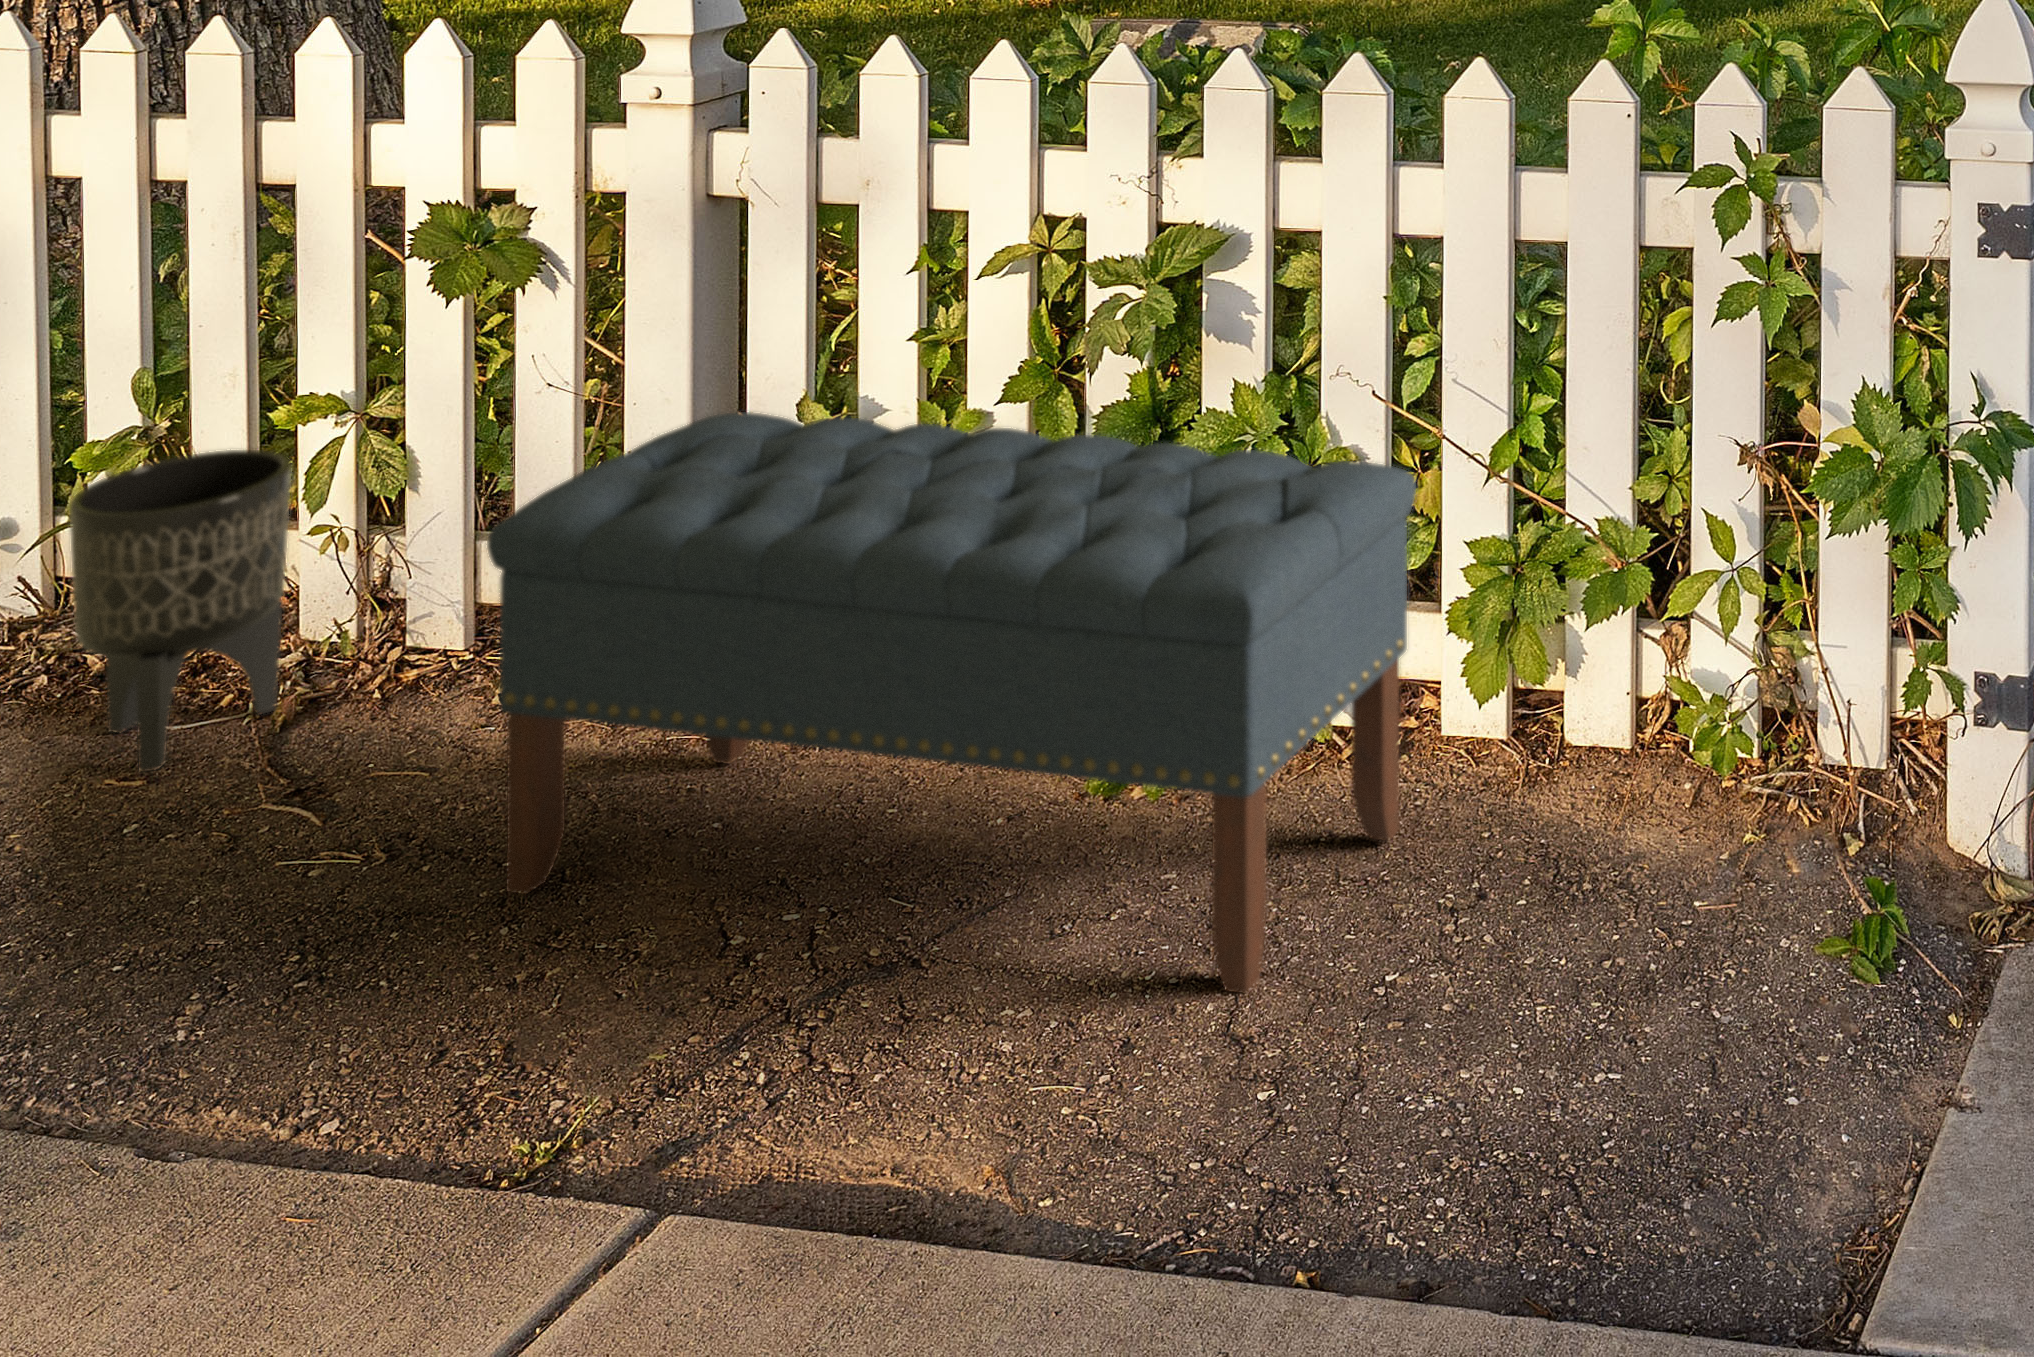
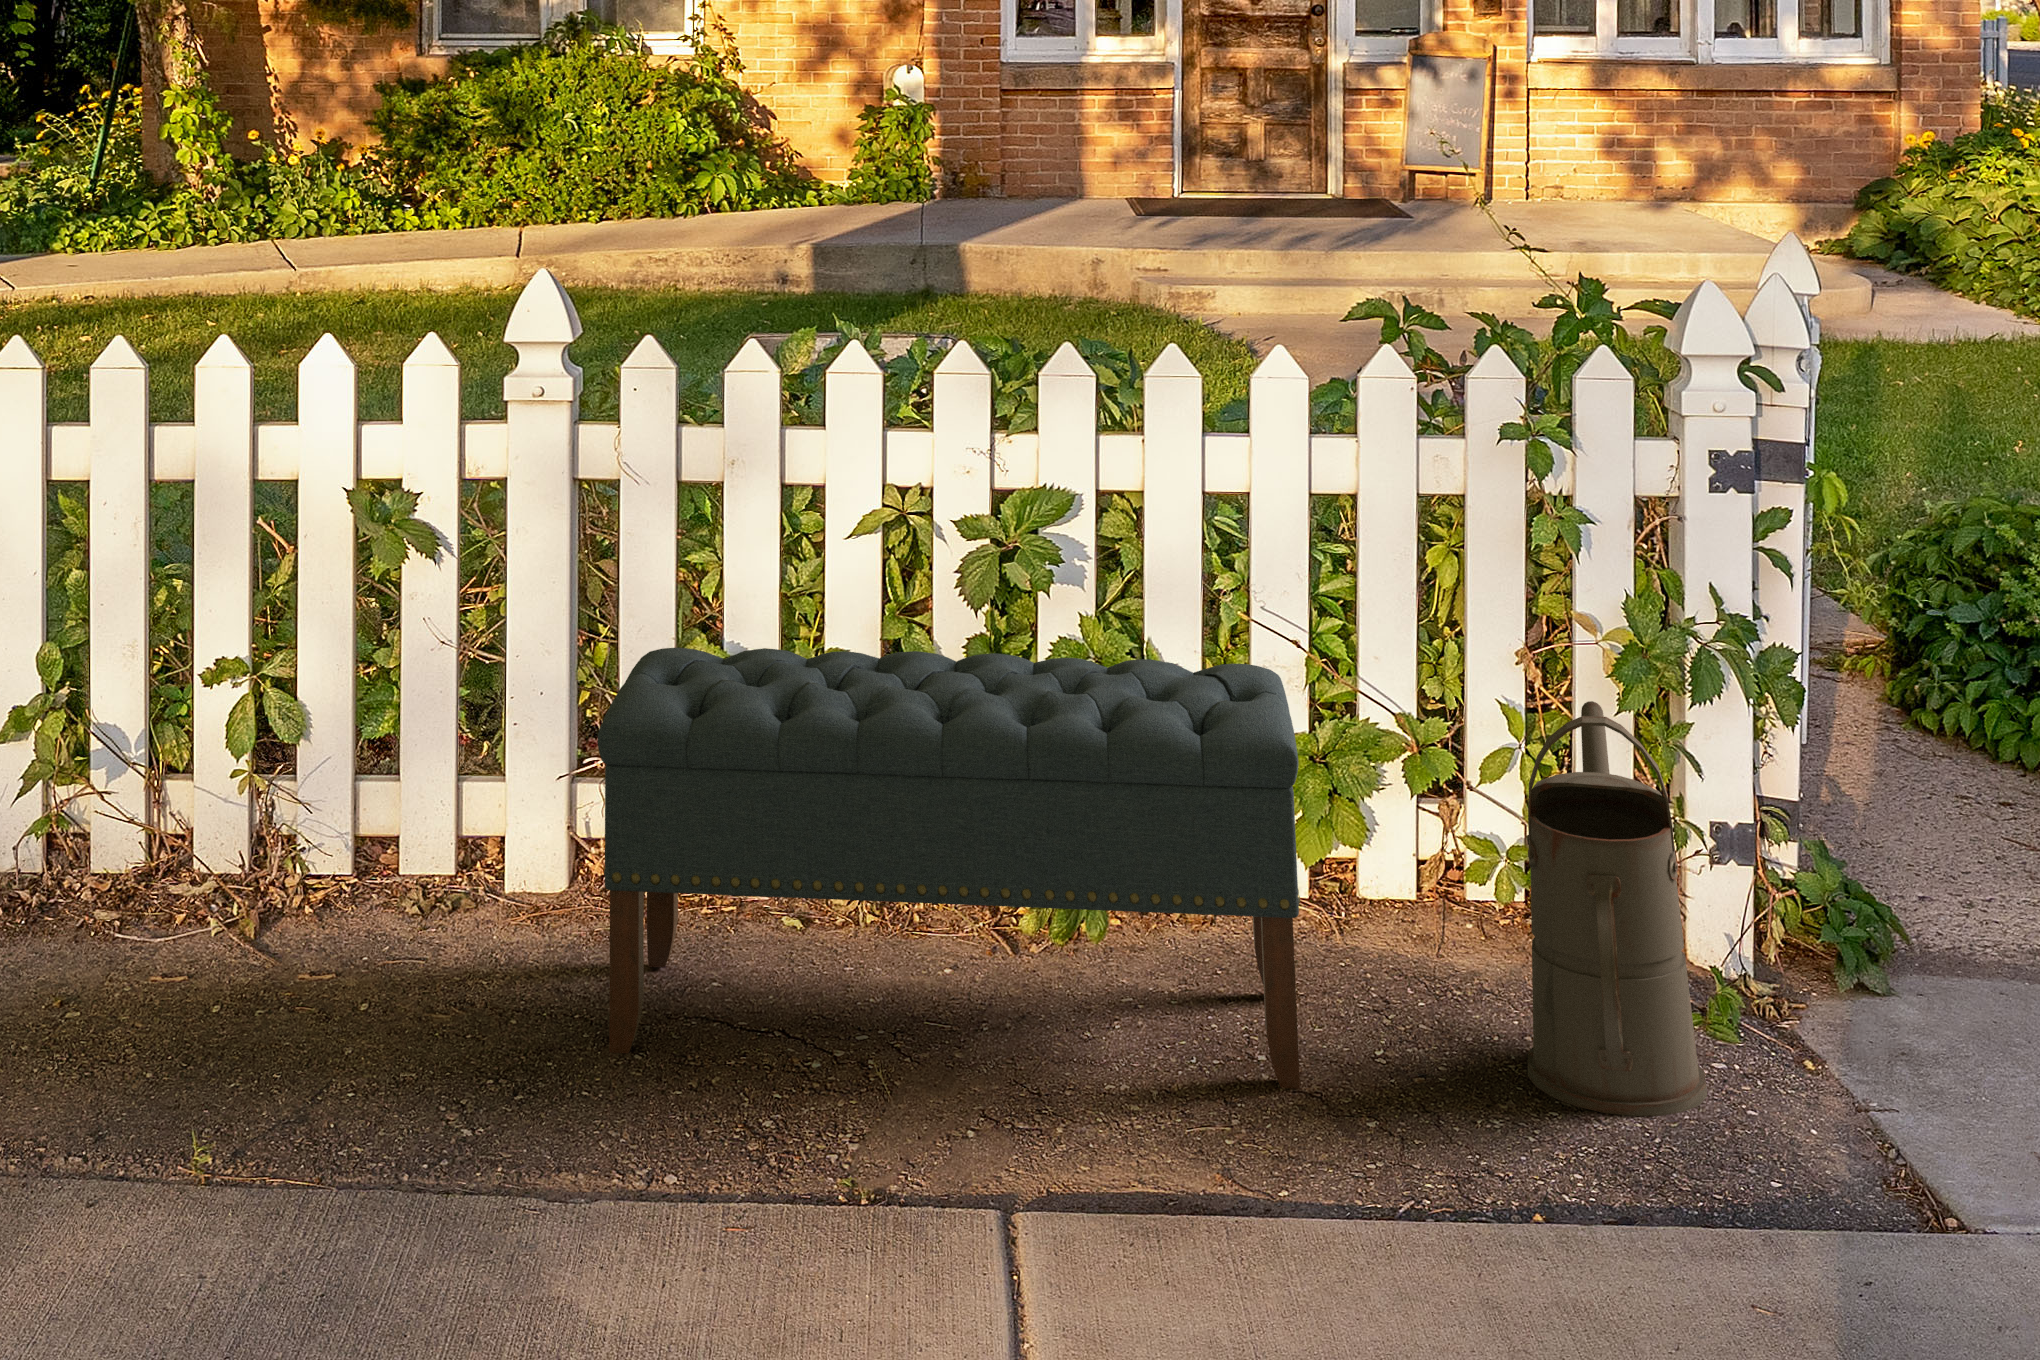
planter: present [70,450,291,772] -> none [87,707,243,991]
watering can: none [1540,515,1818,1068] -> present [1527,701,1707,1116]

